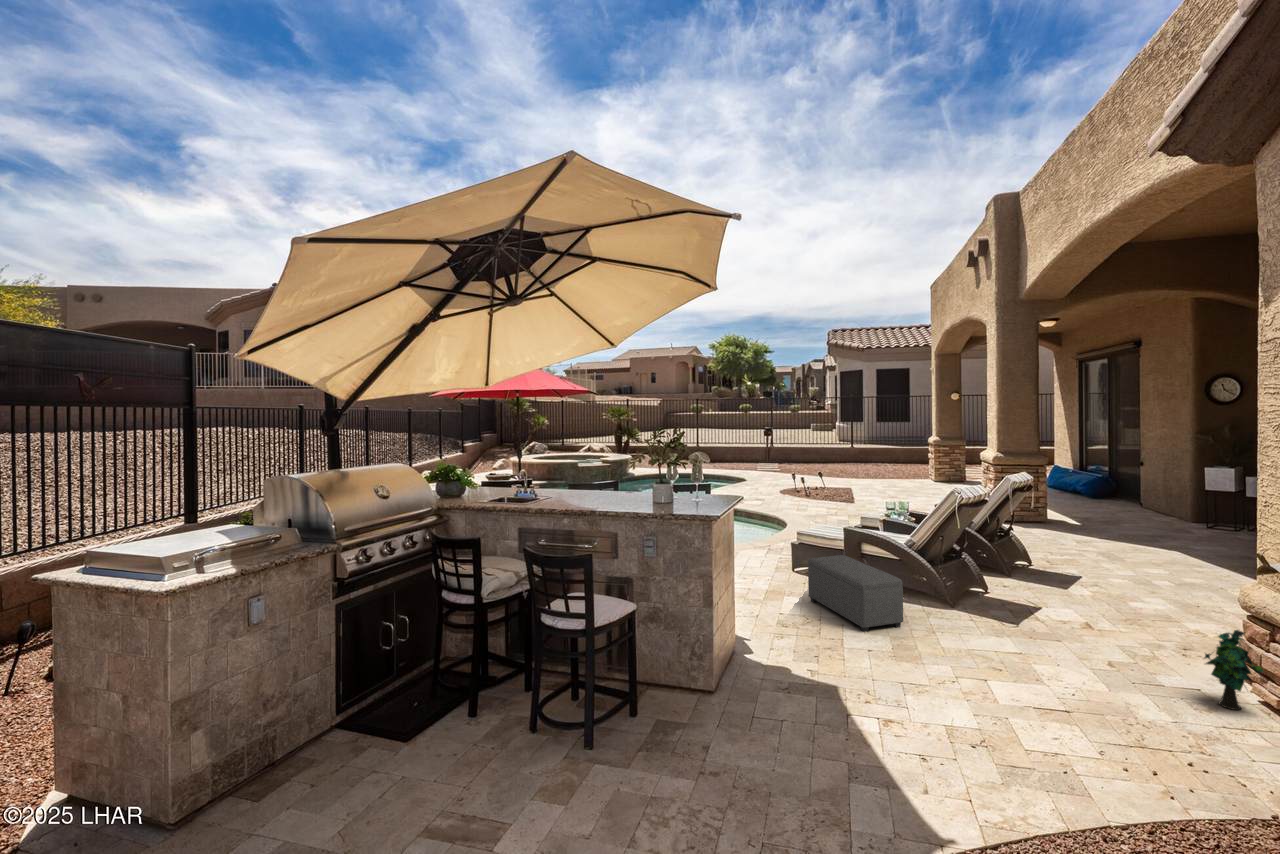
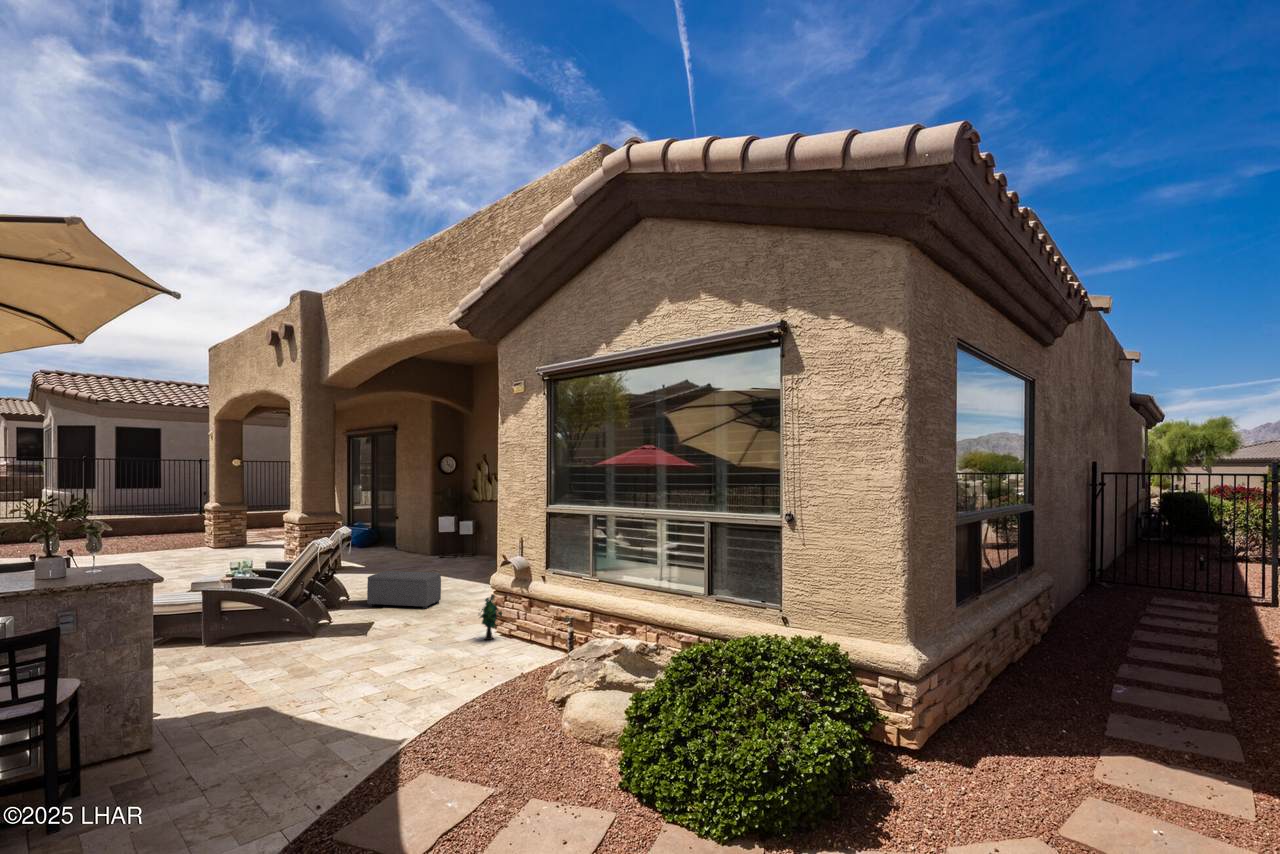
ottoman: present [808,555,903,632] -> present [367,571,441,609]

